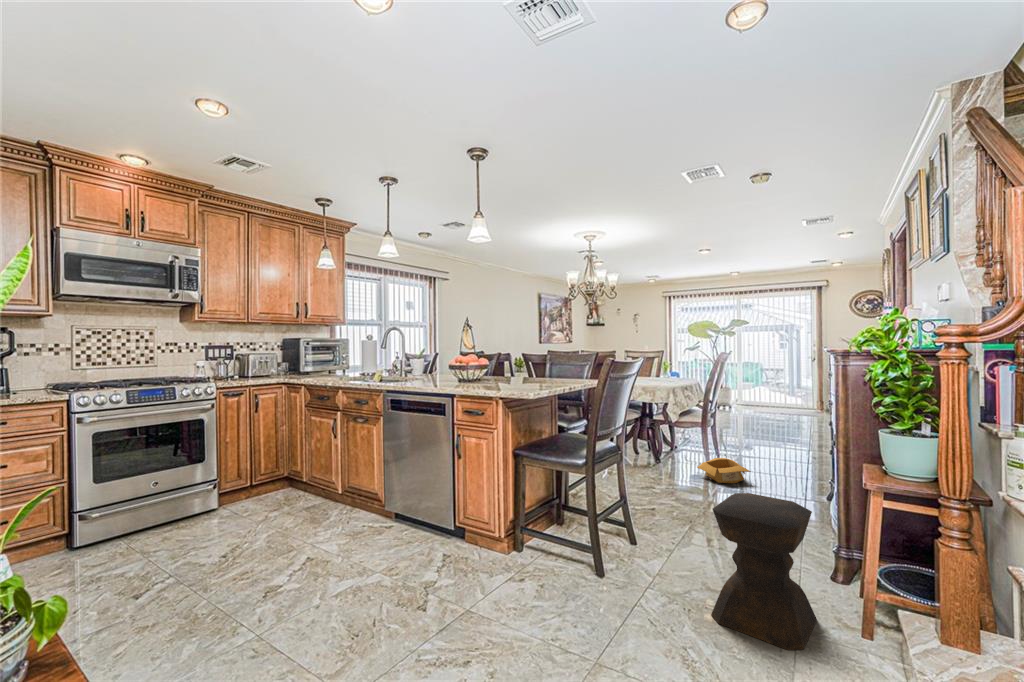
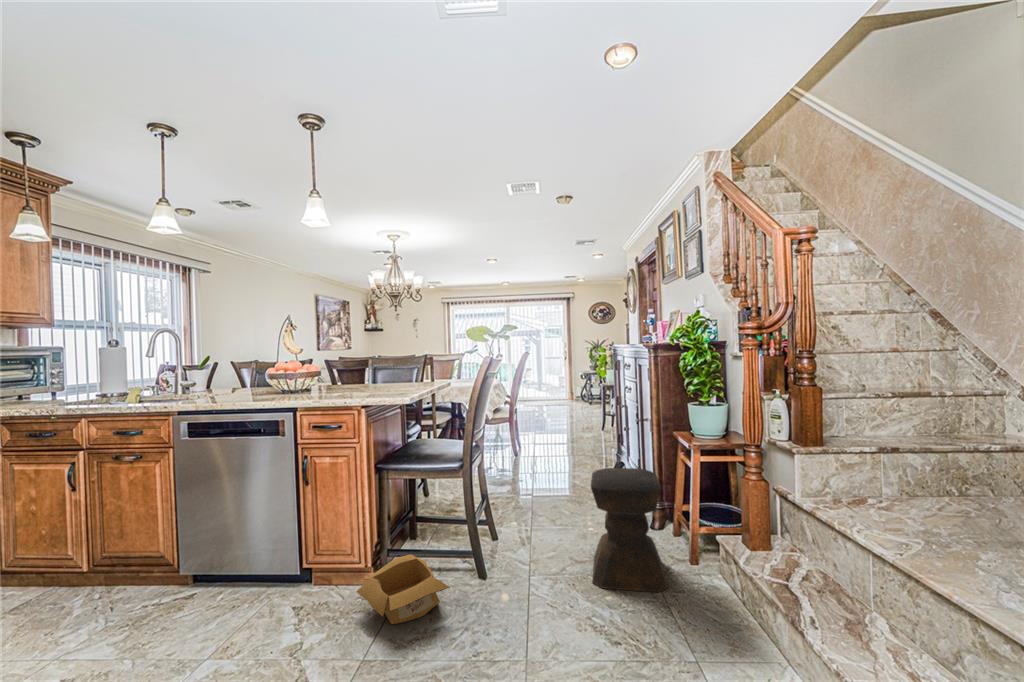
cardboard box: present [697,458,750,483] -> present [356,554,450,624]

